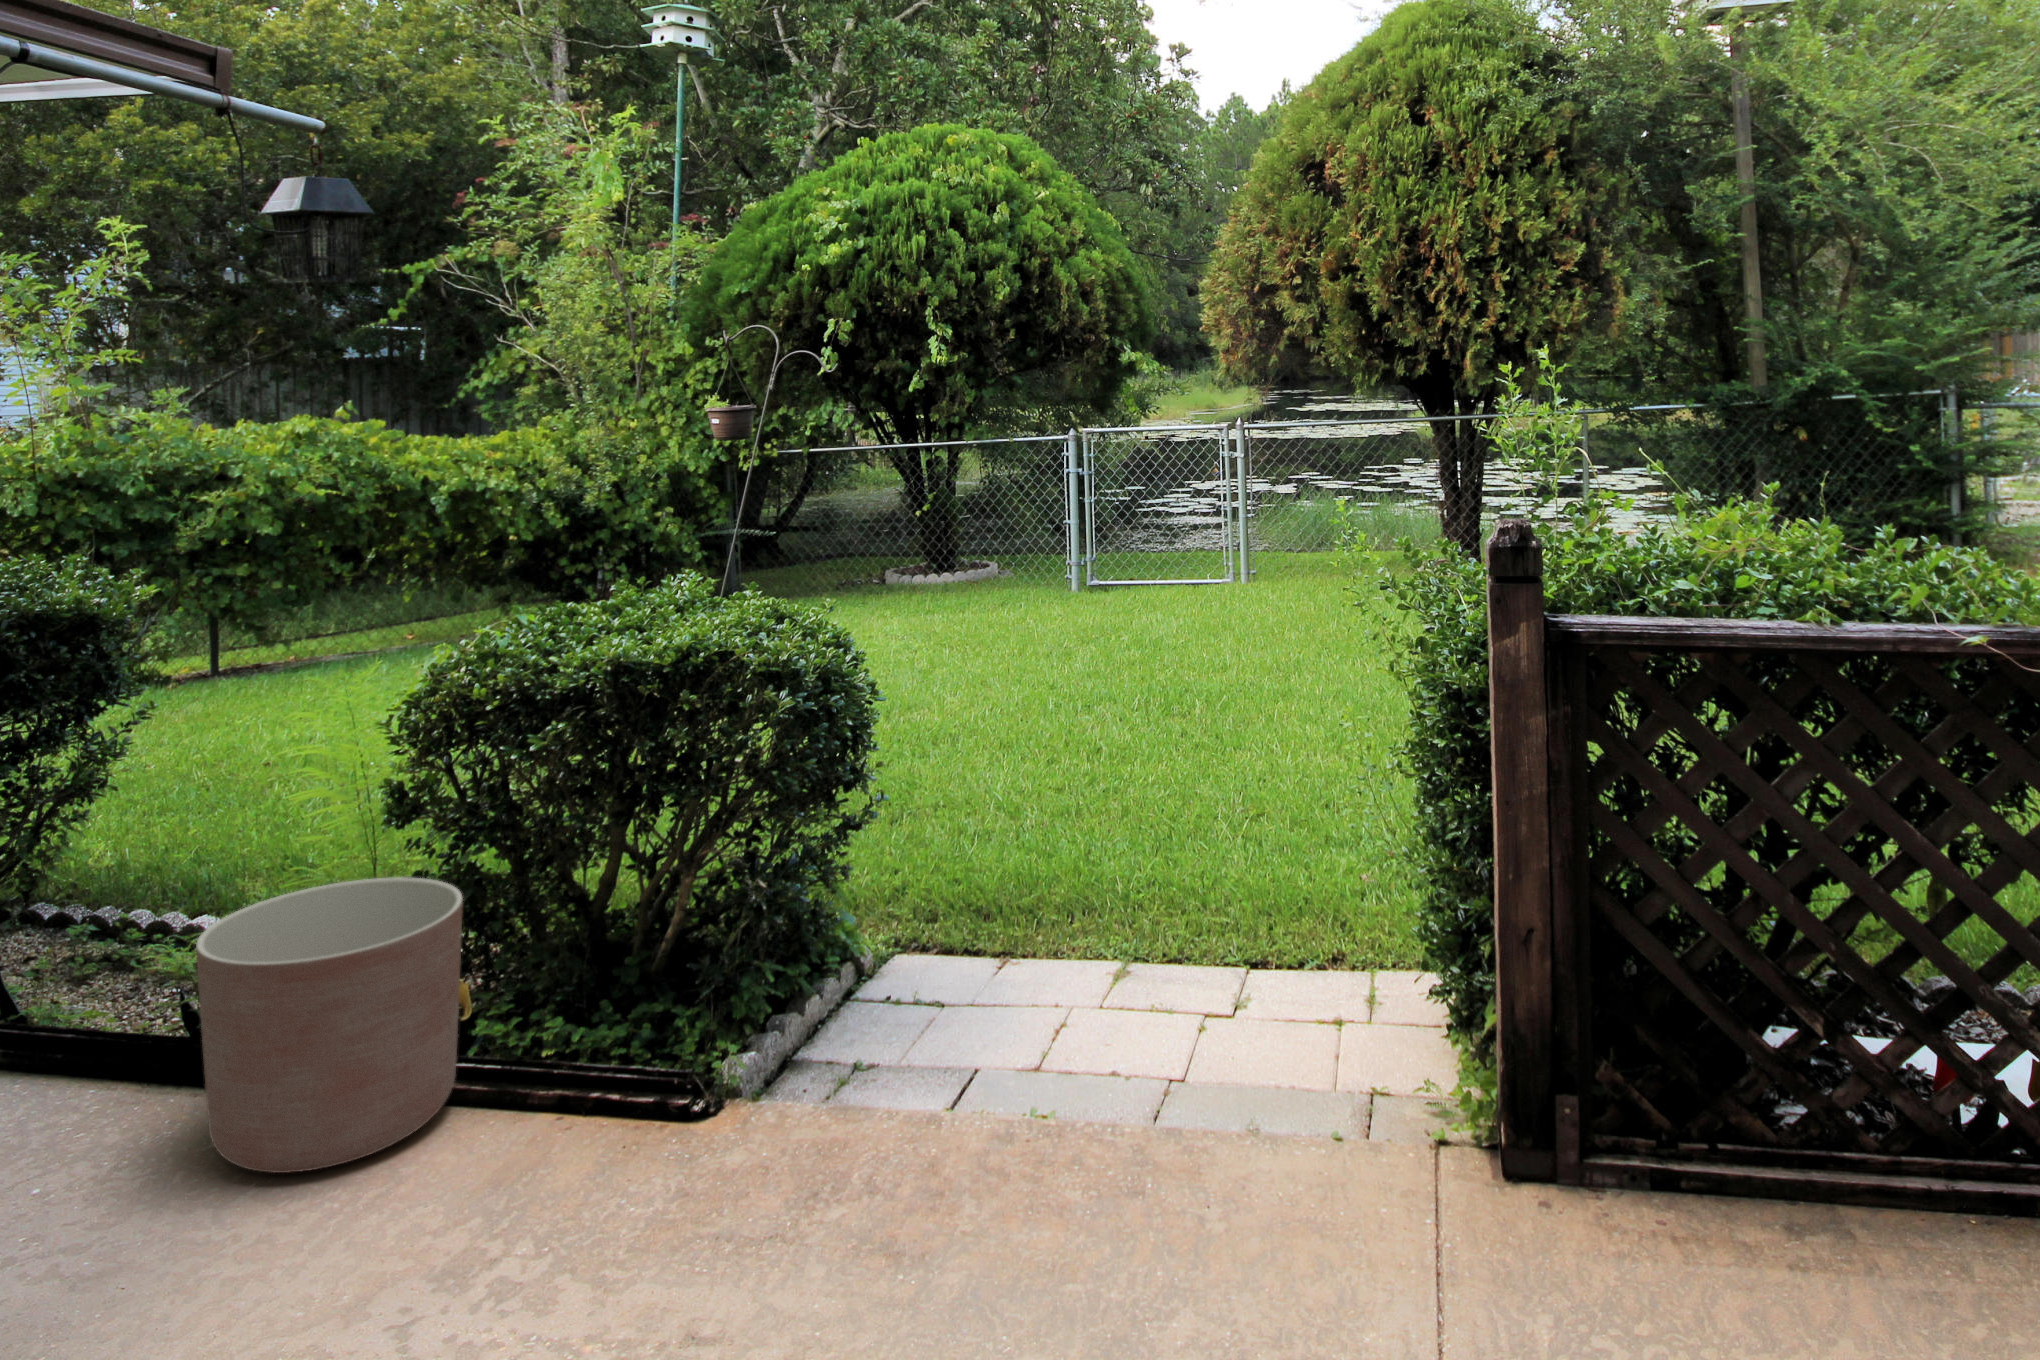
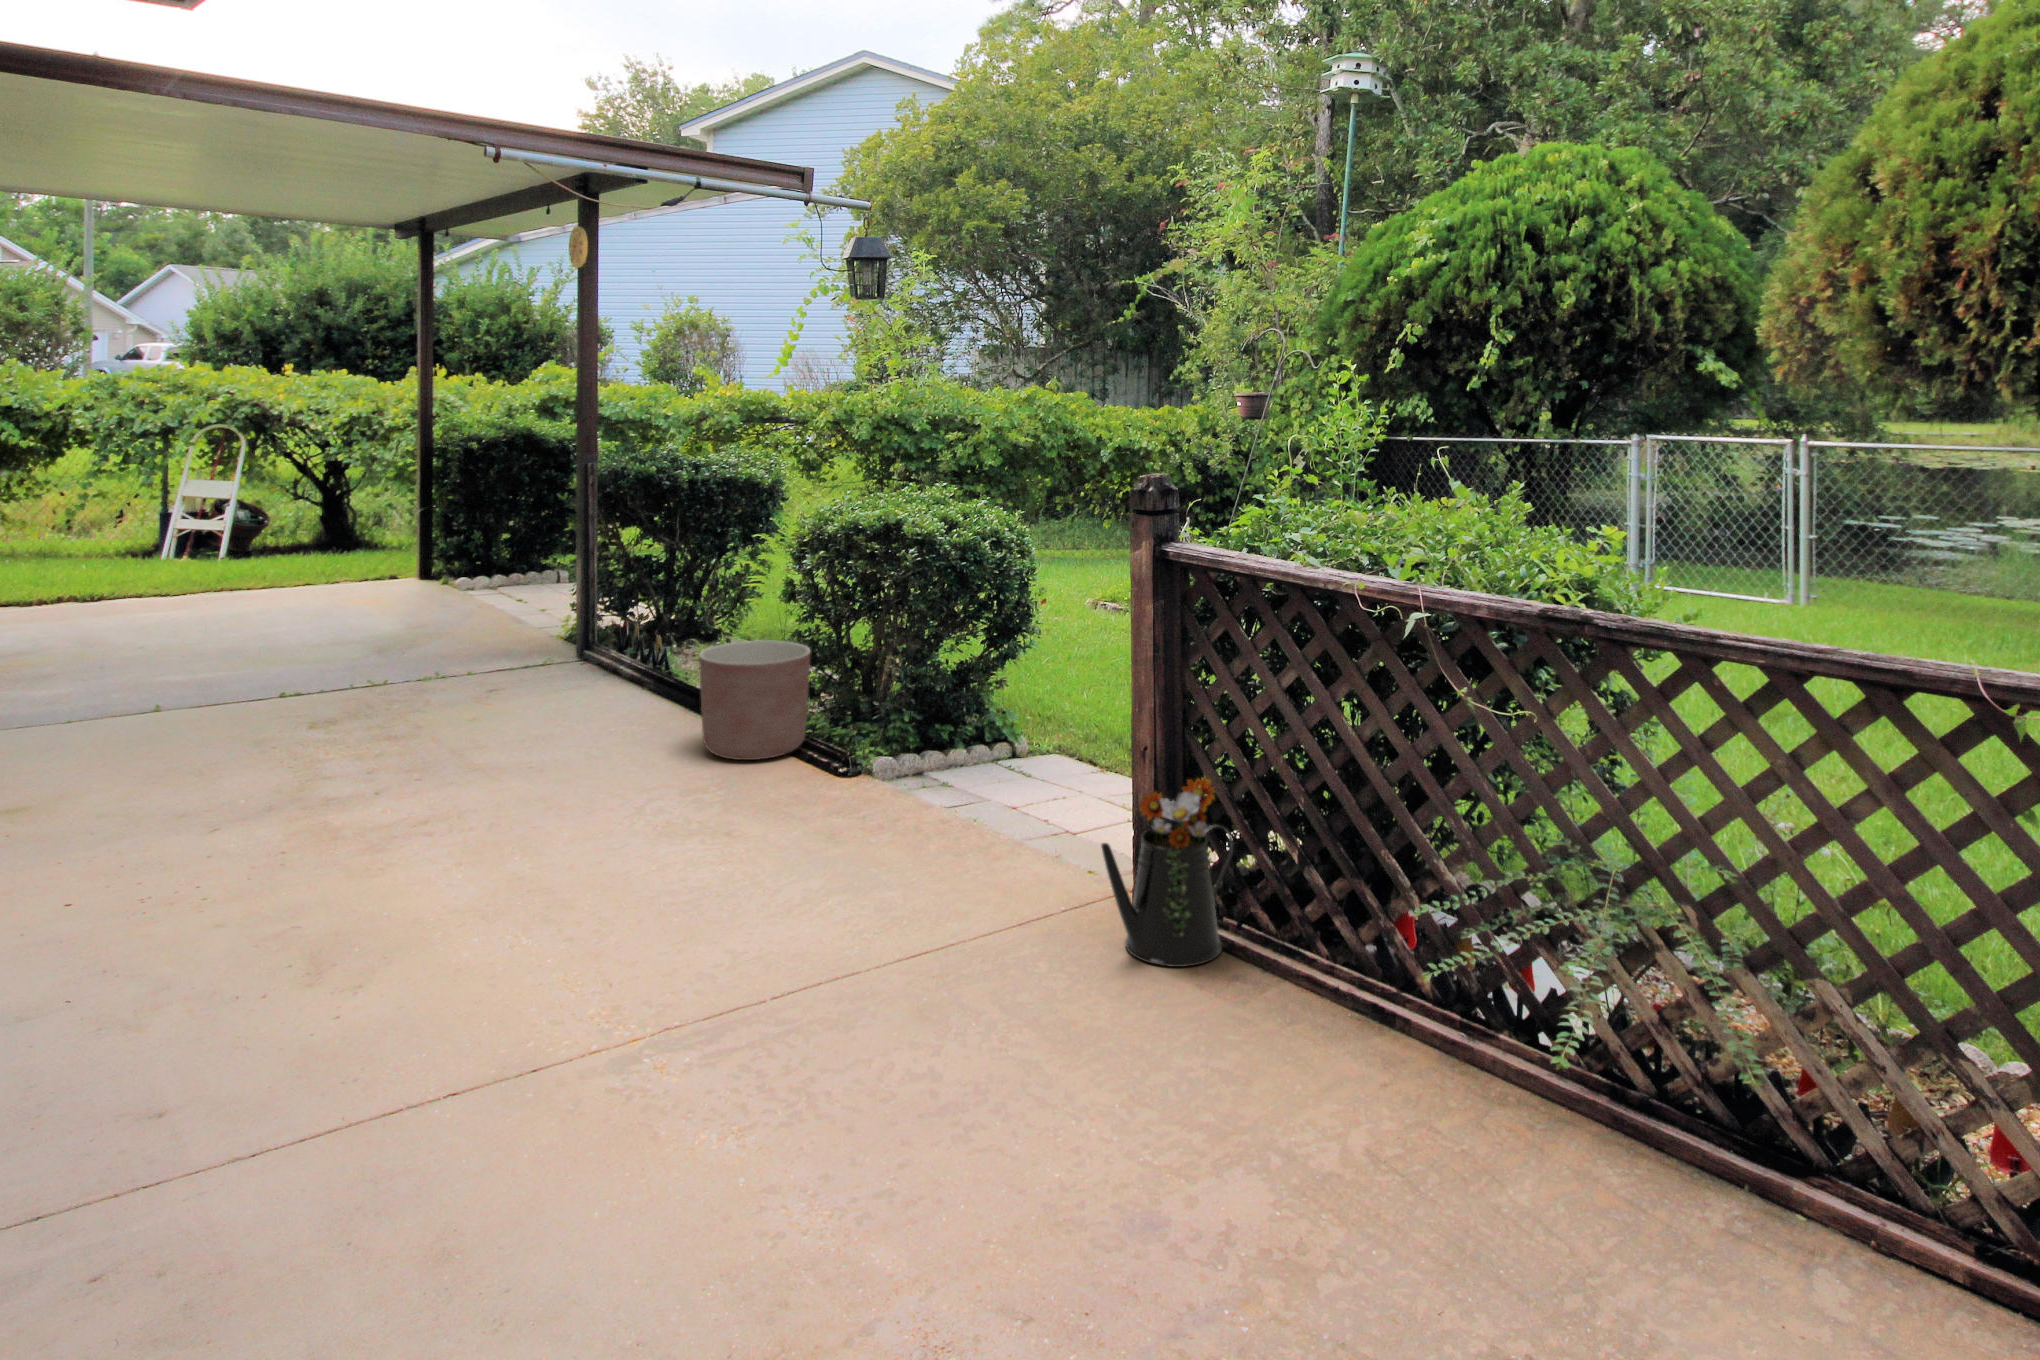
watering can: none [1599,924,1779,1287] -> present [1101,777,1234,967]

